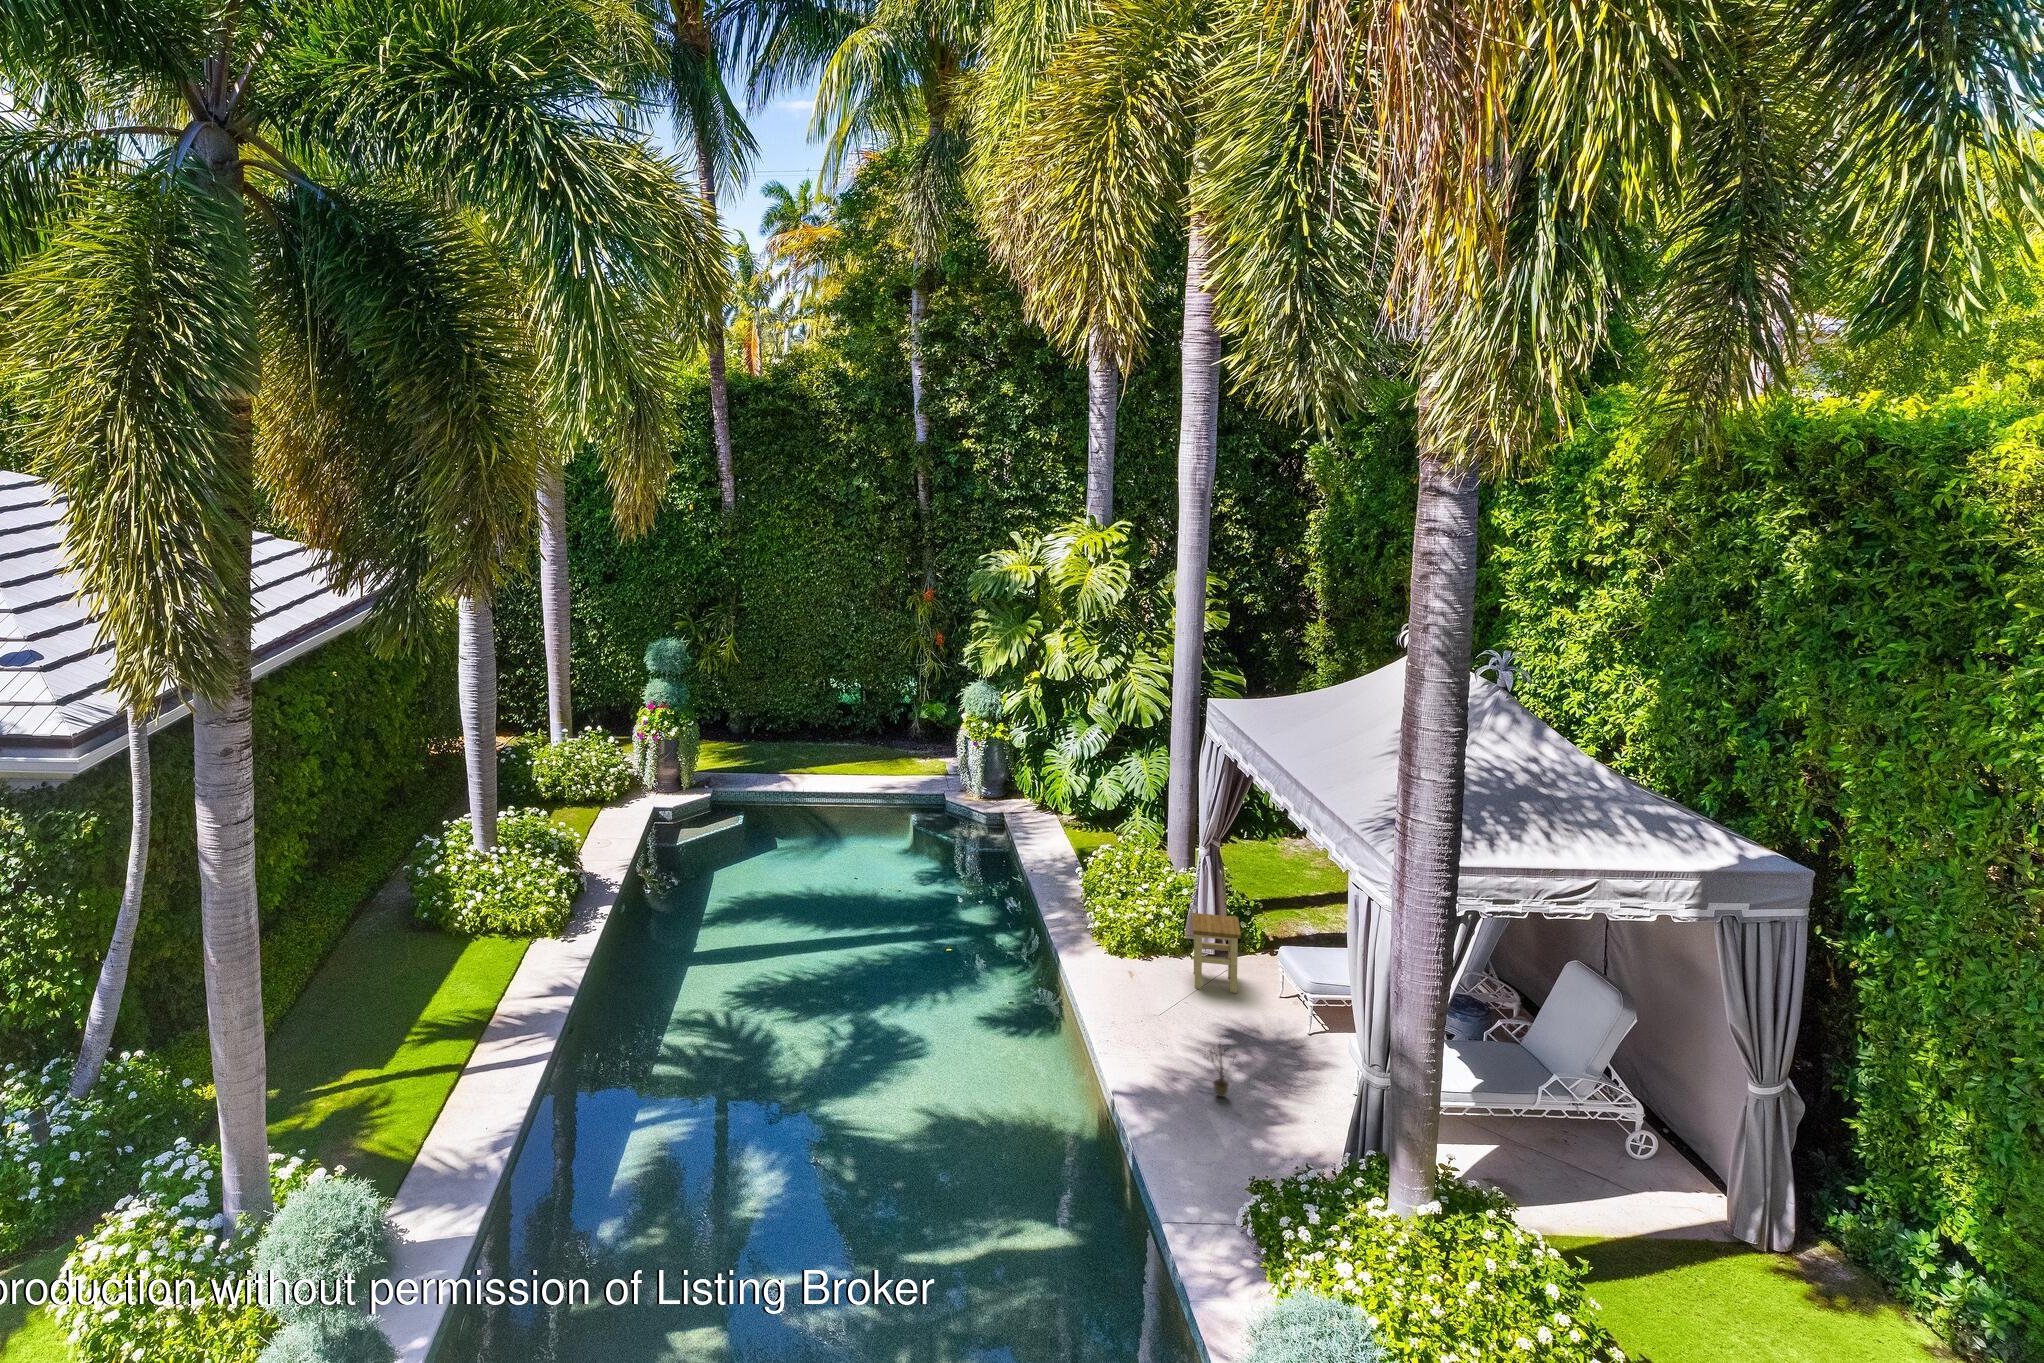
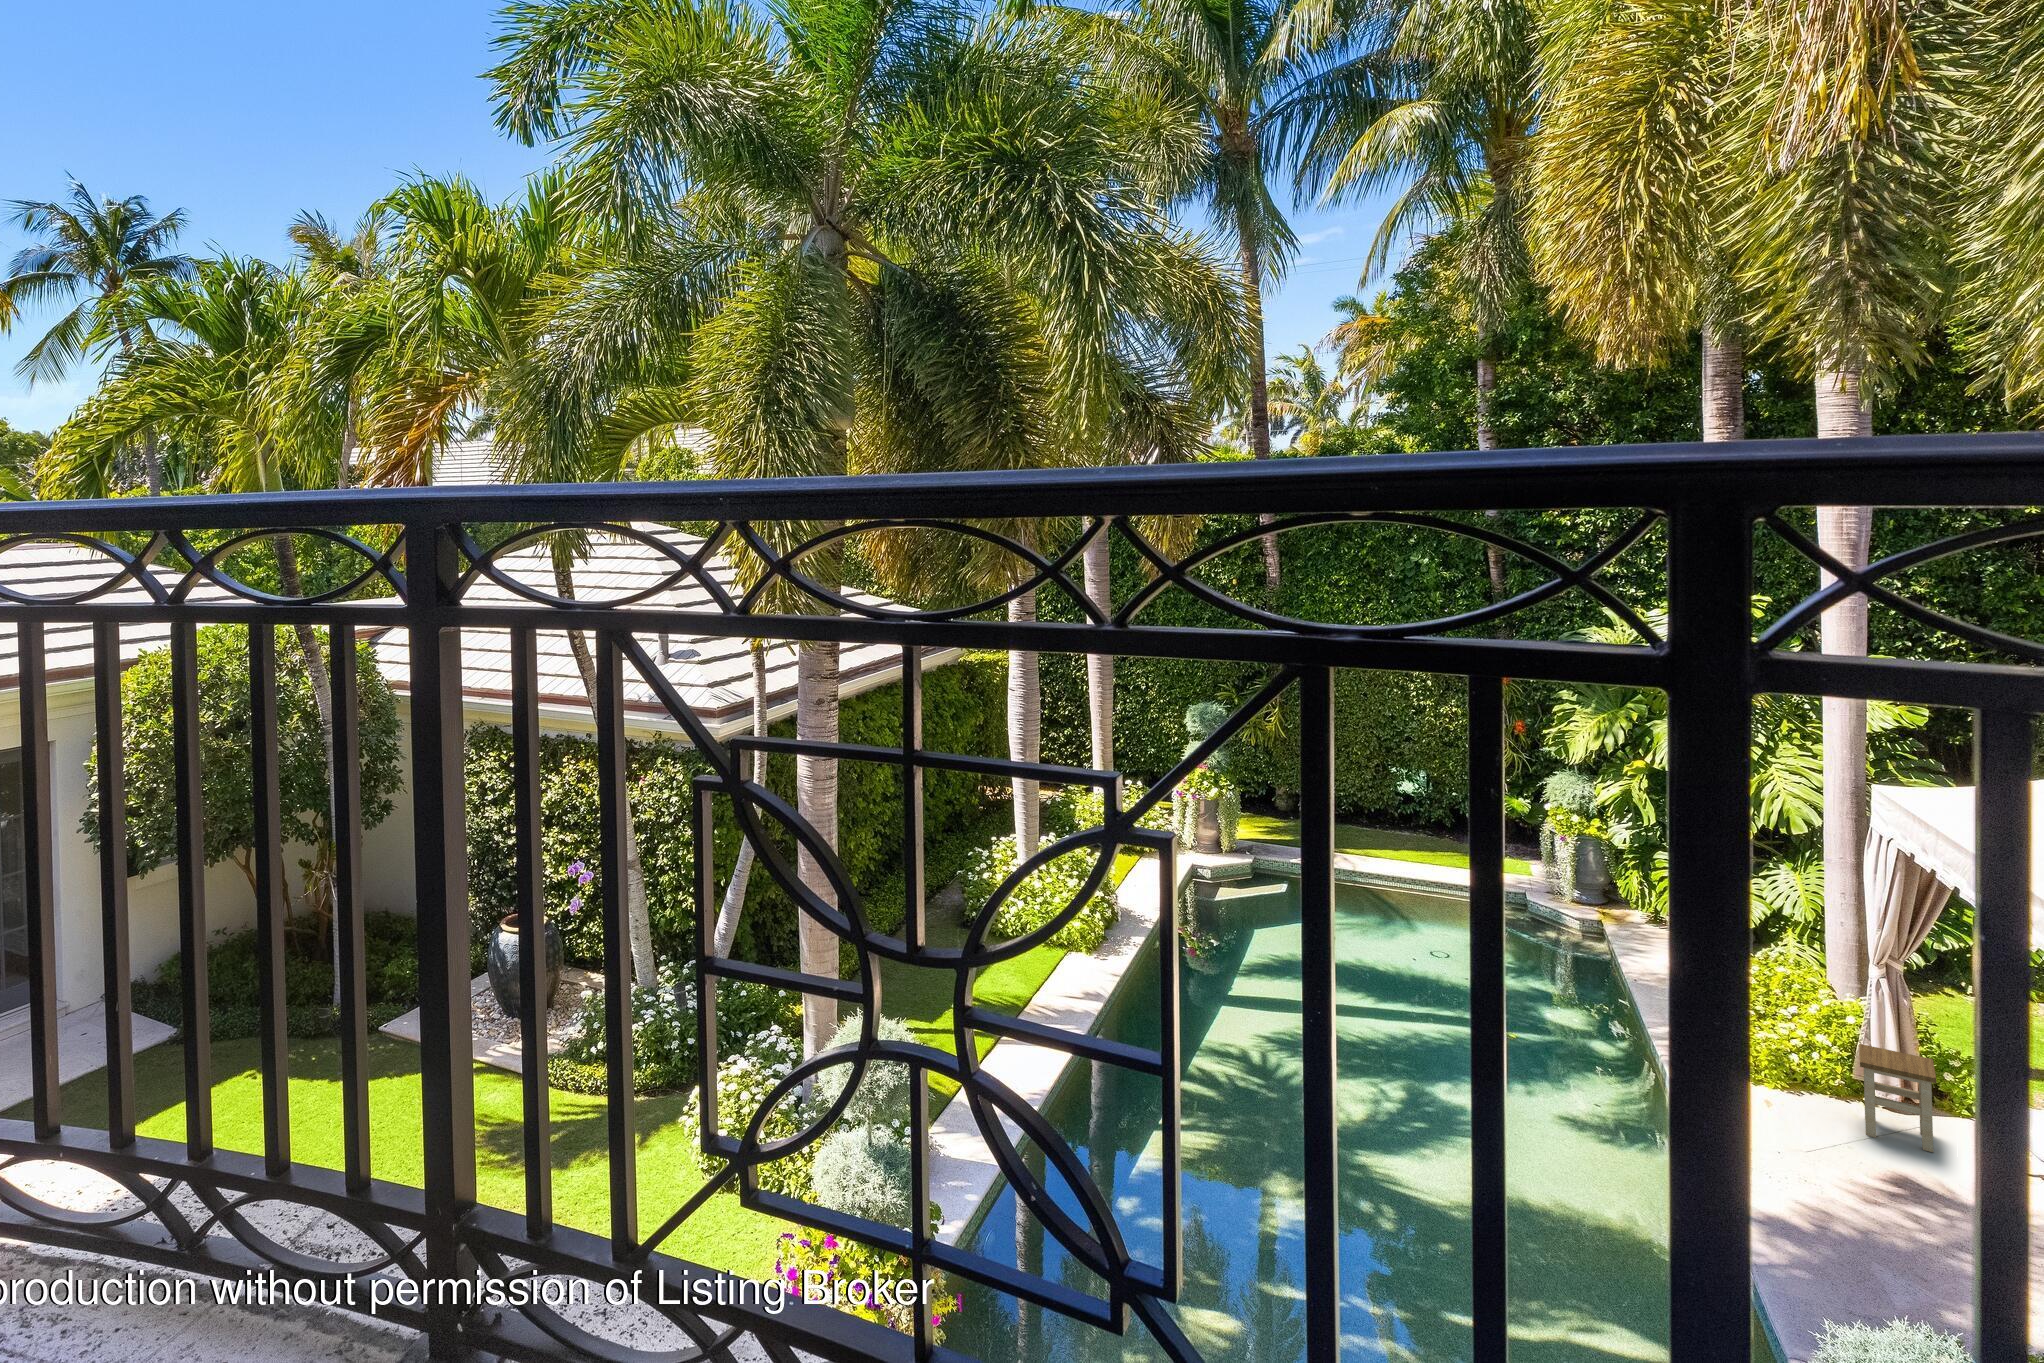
decorative plant: present [1196,1045,1240,1097] -> none [1859,1185,1929,1258]

